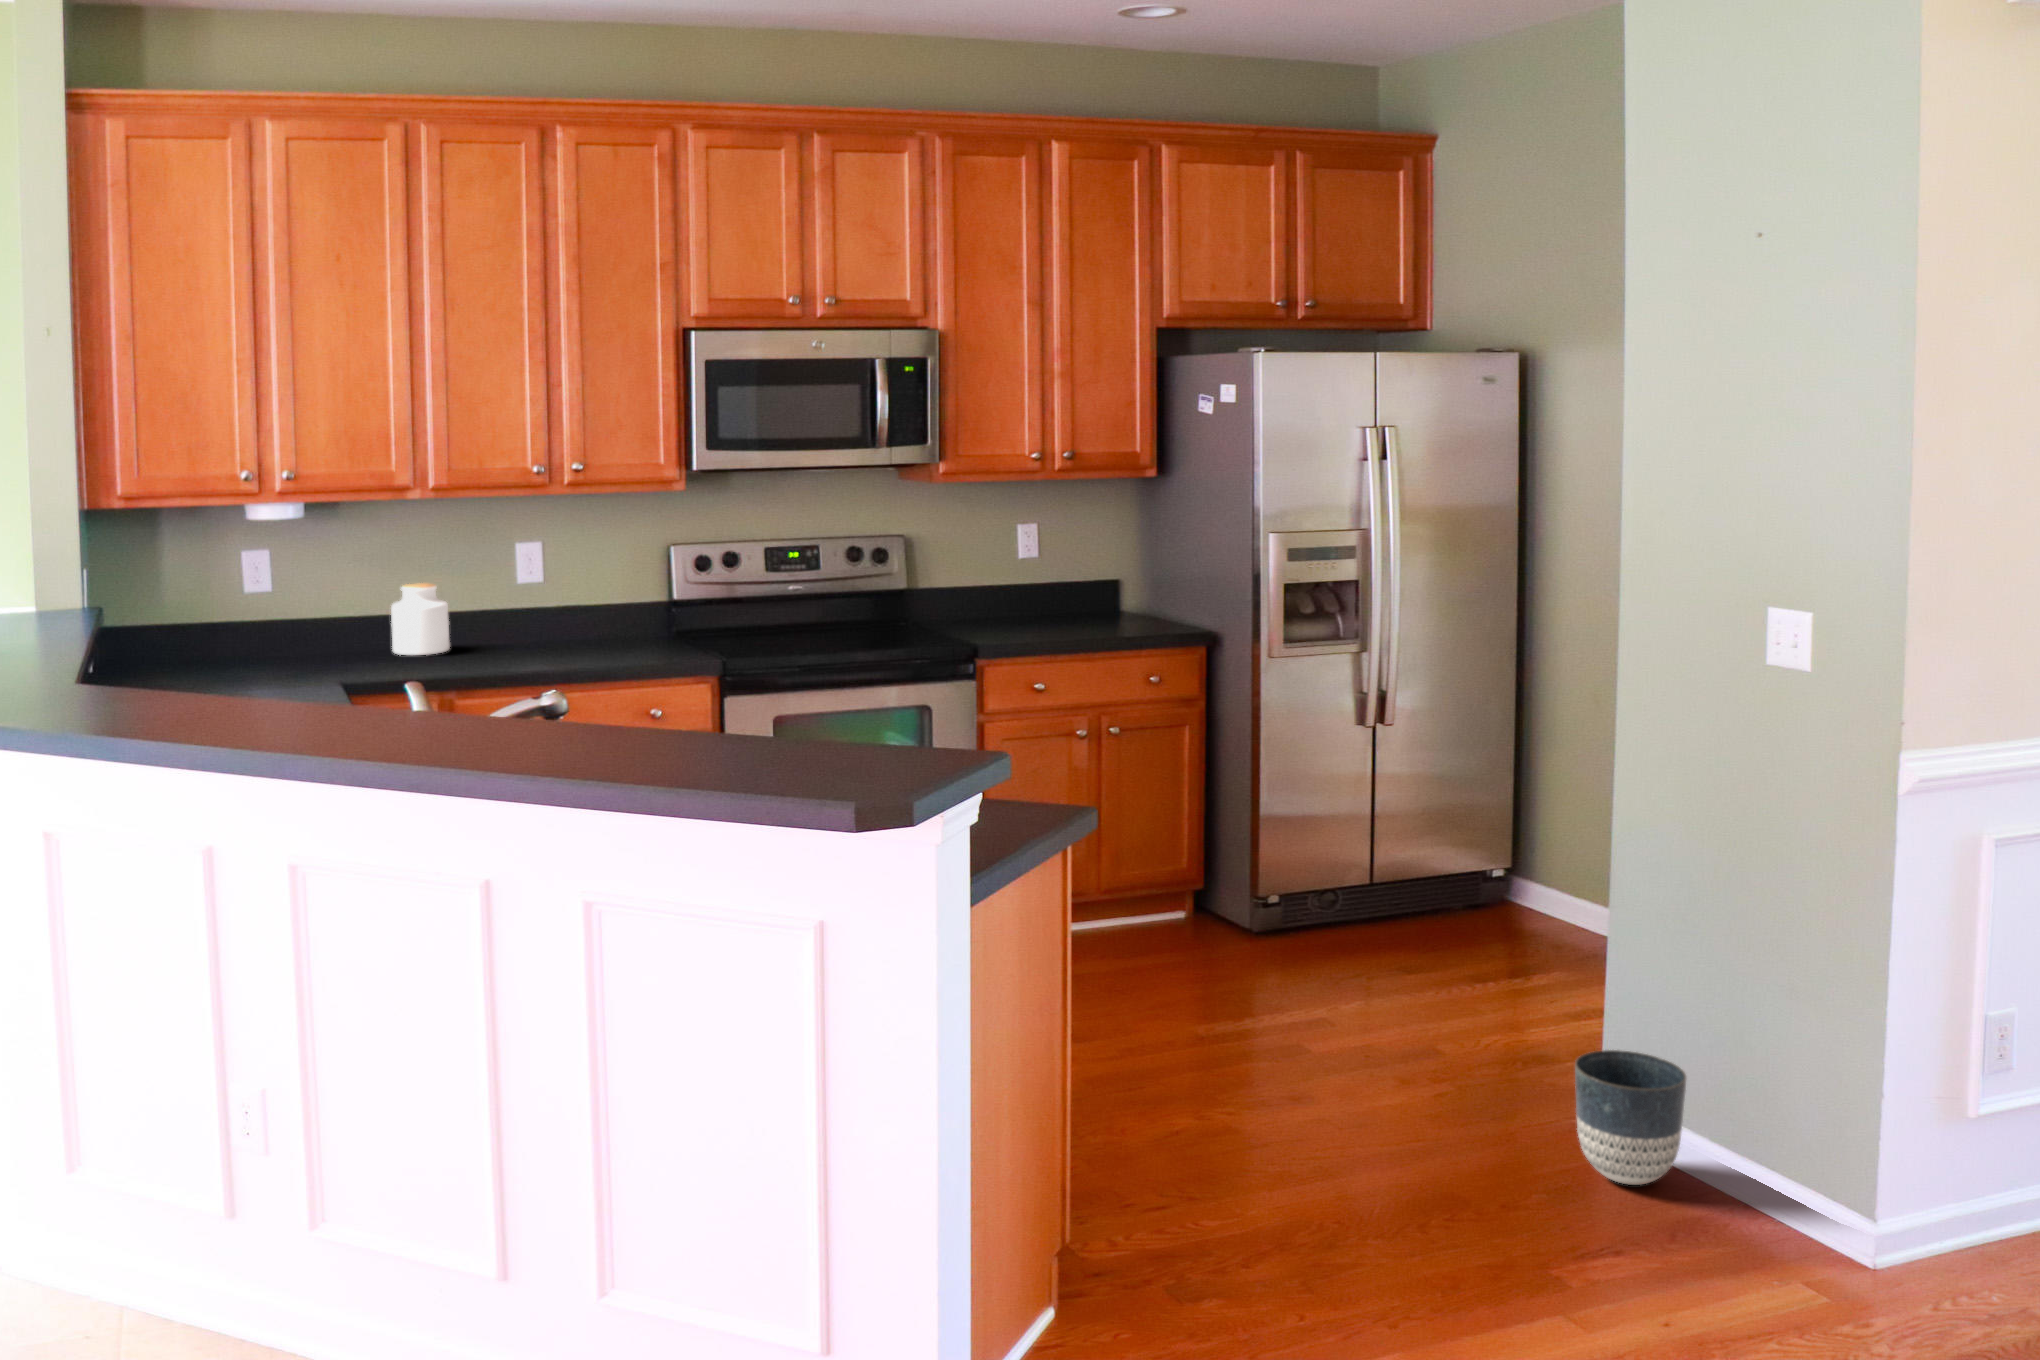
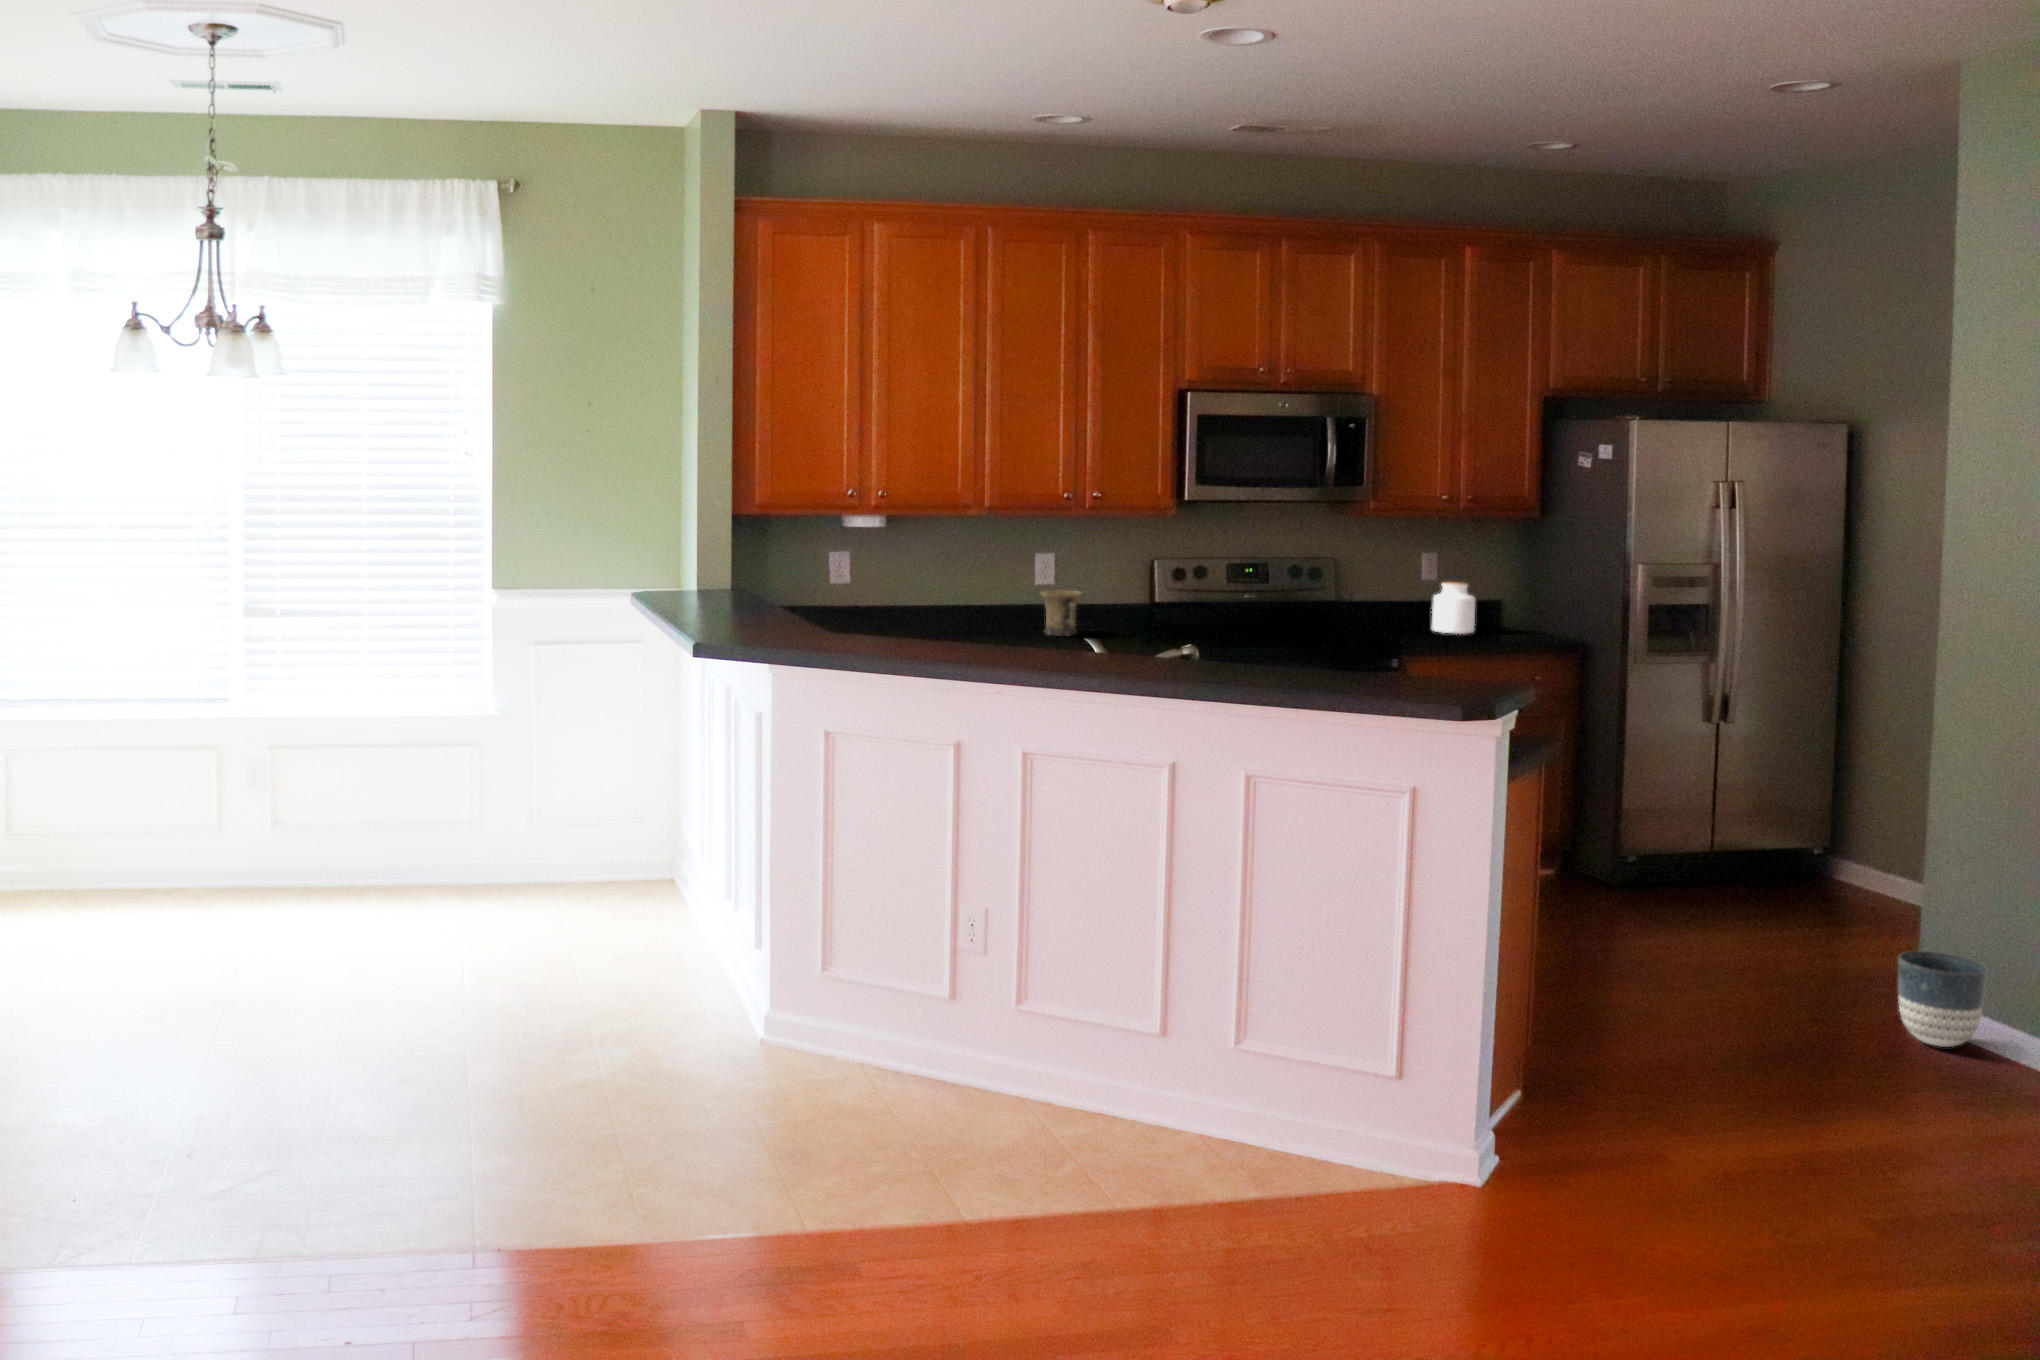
jar: present [391,583,450,655] -> present [1432,582,1475,634]
mug: none [515,594,571,655] -> present [1041,591,1081,636]

